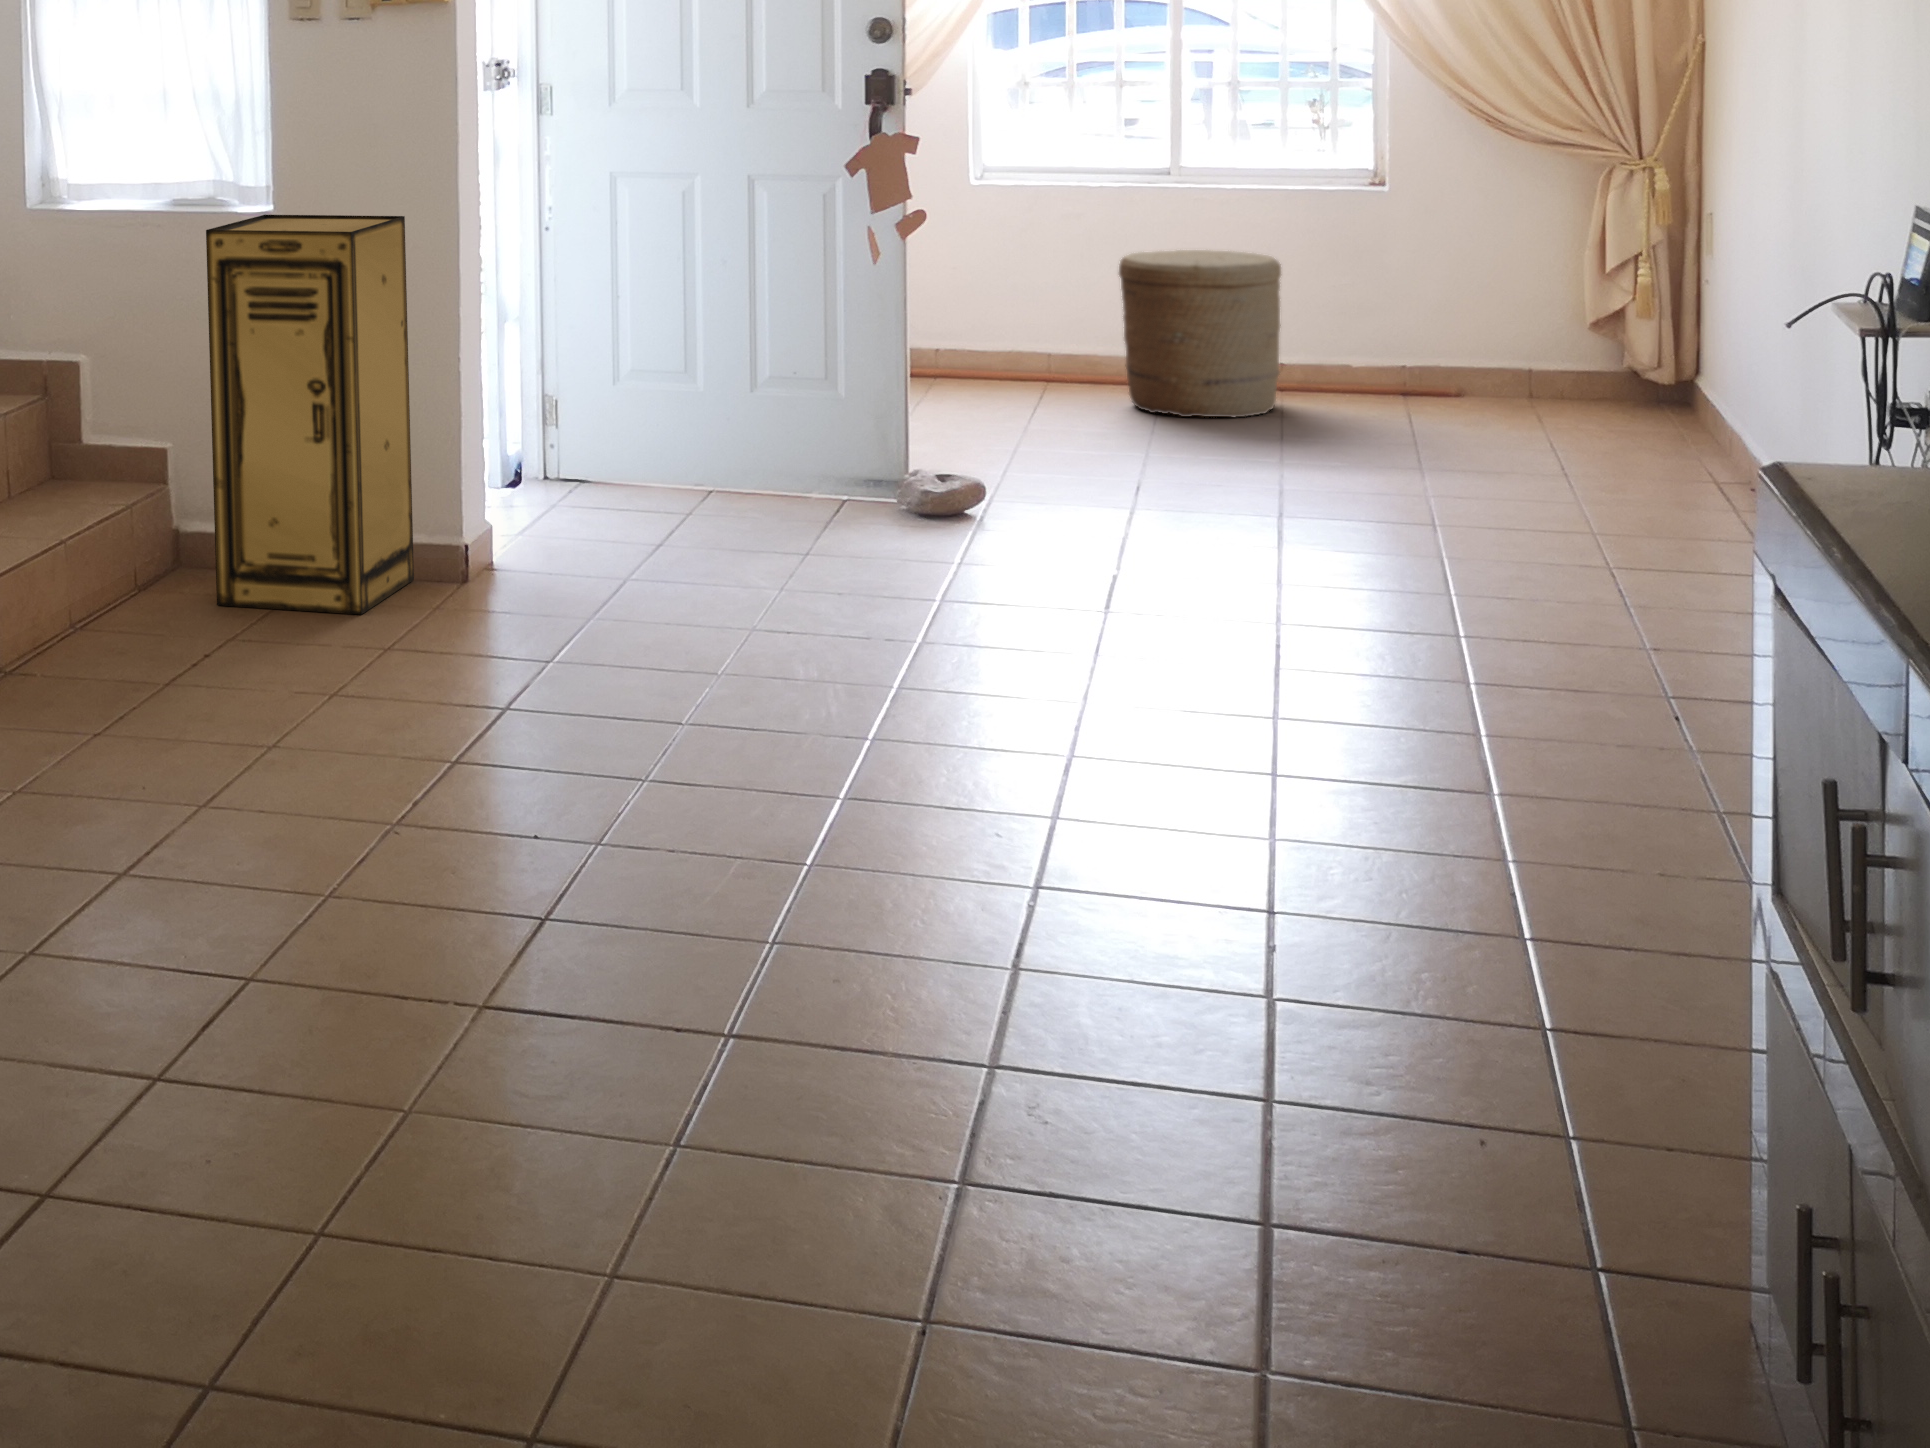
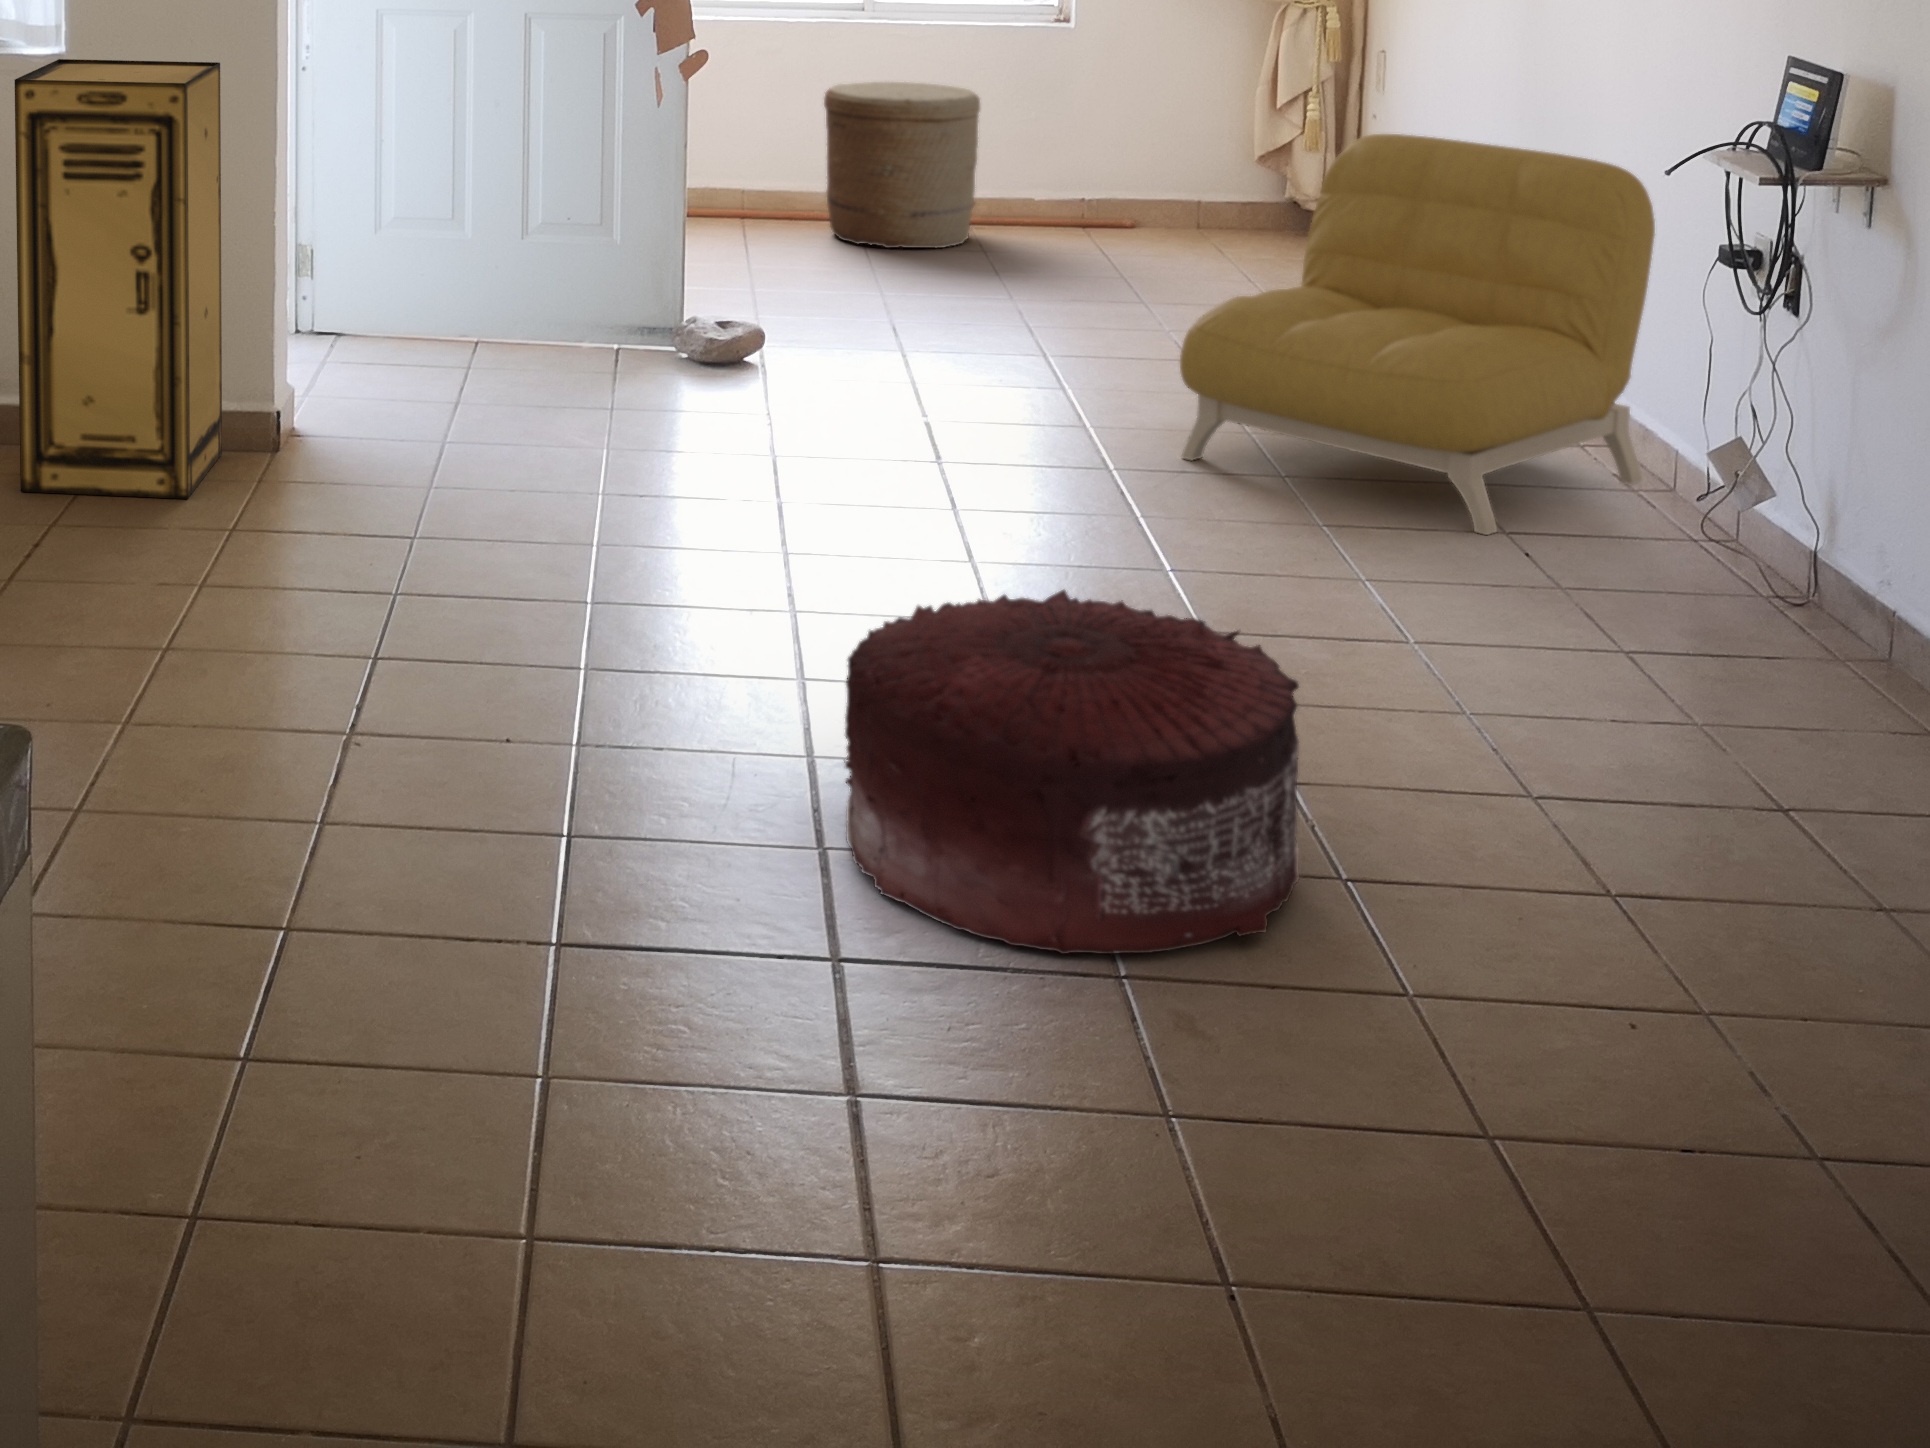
armchair: none [1342,282,1842,680] -> present [1180,134,1655,535]
pouf: none [768,676,1195,992] -> present [845,590,1299,954]

